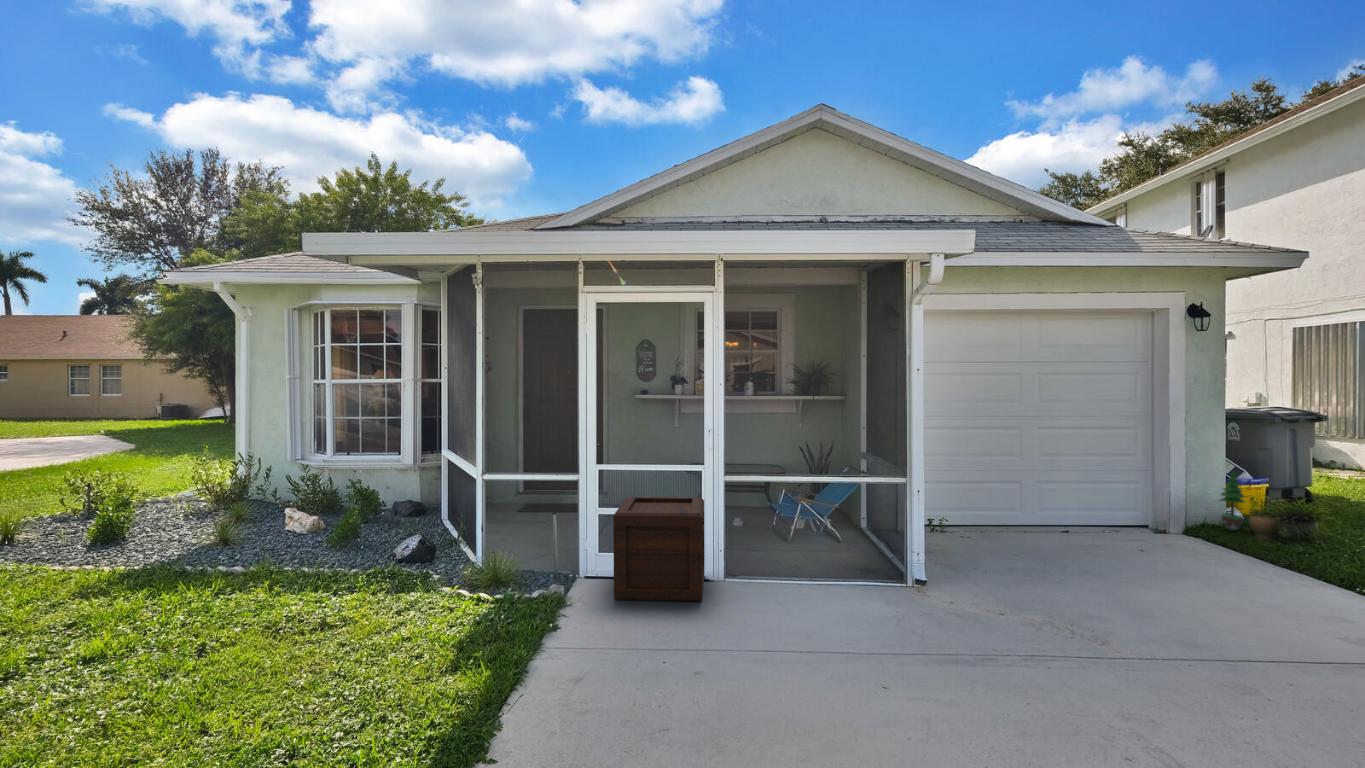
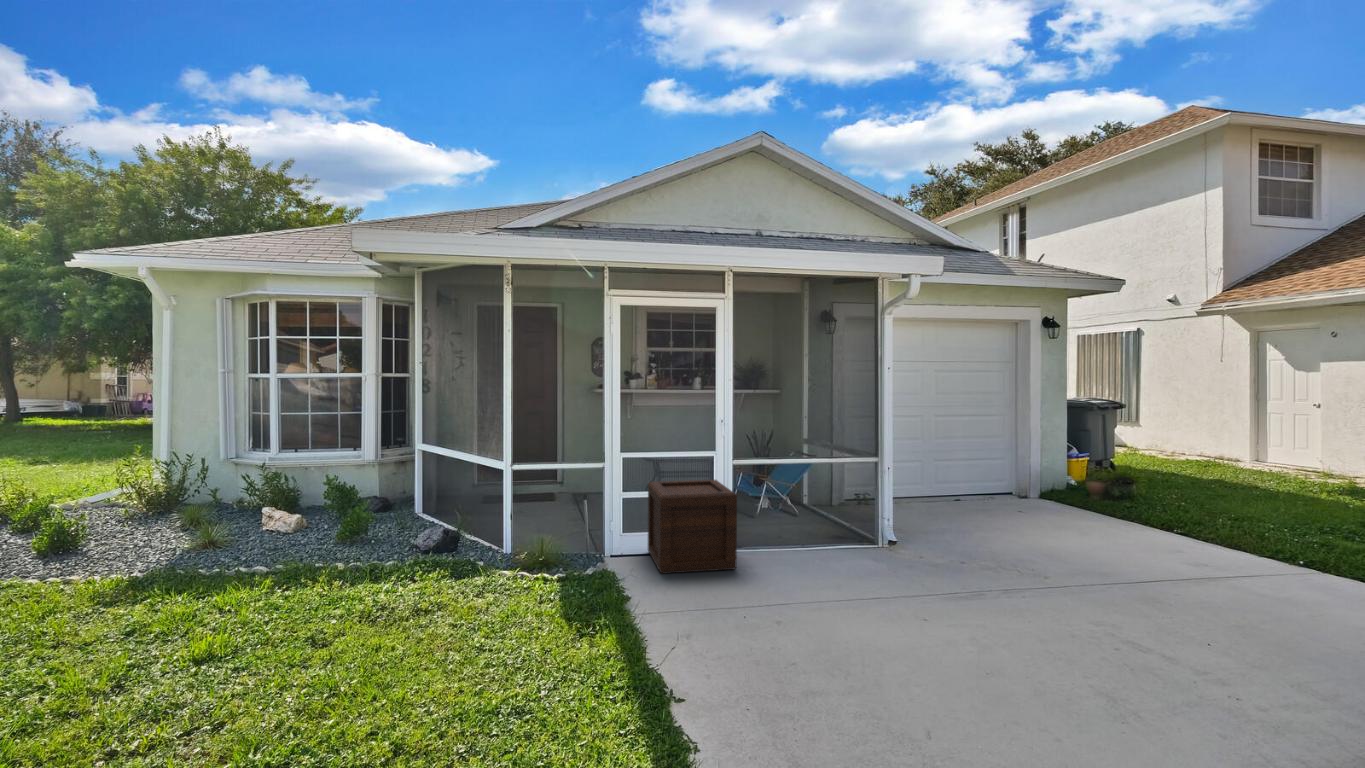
potted tree: present [1220,471,1245,531] -> none [1062,445,1082,493]

